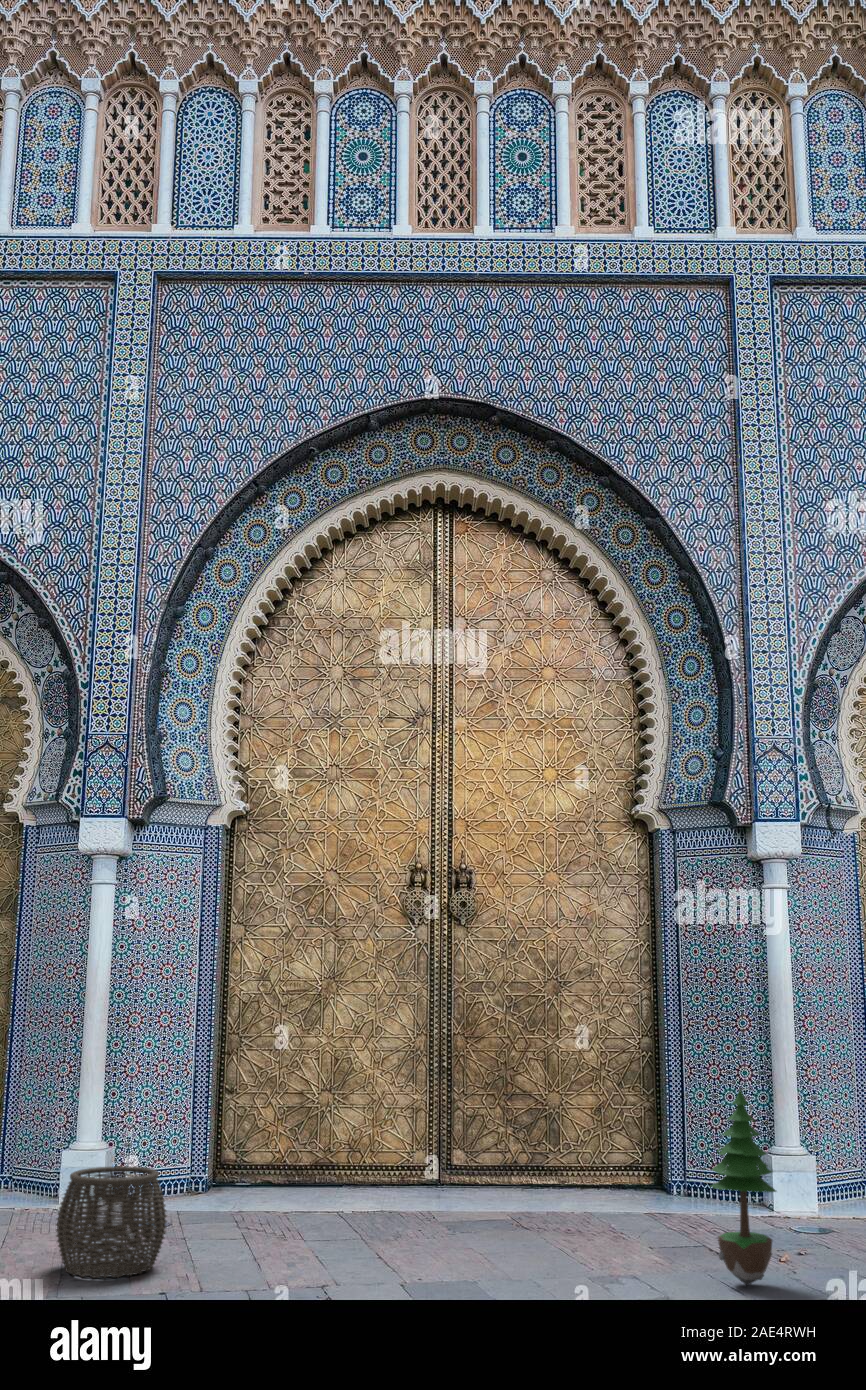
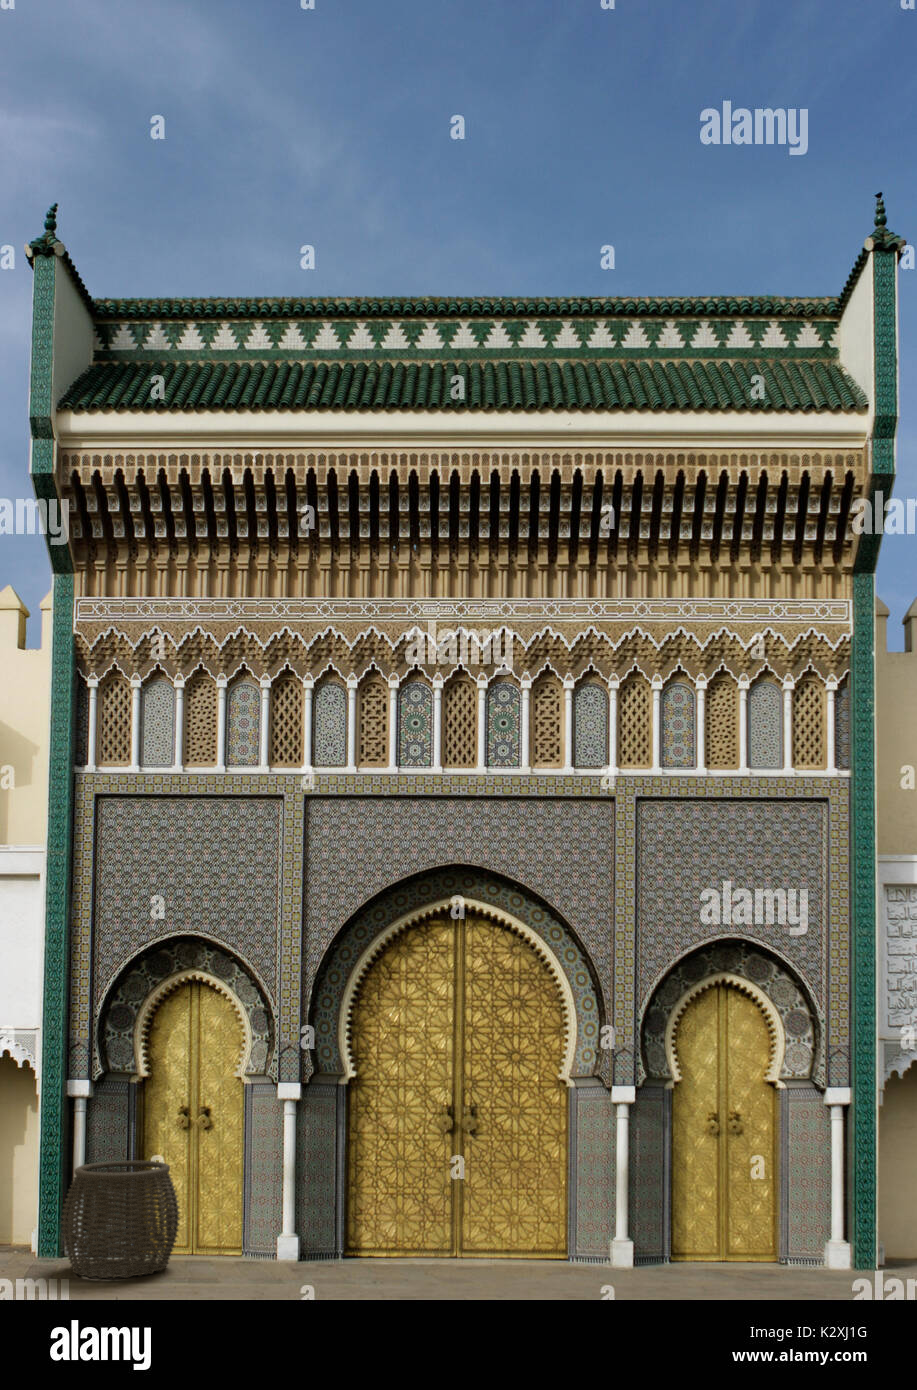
potted tree: present [710,1089,776,1285] -> none [768,1069,845,1284]

